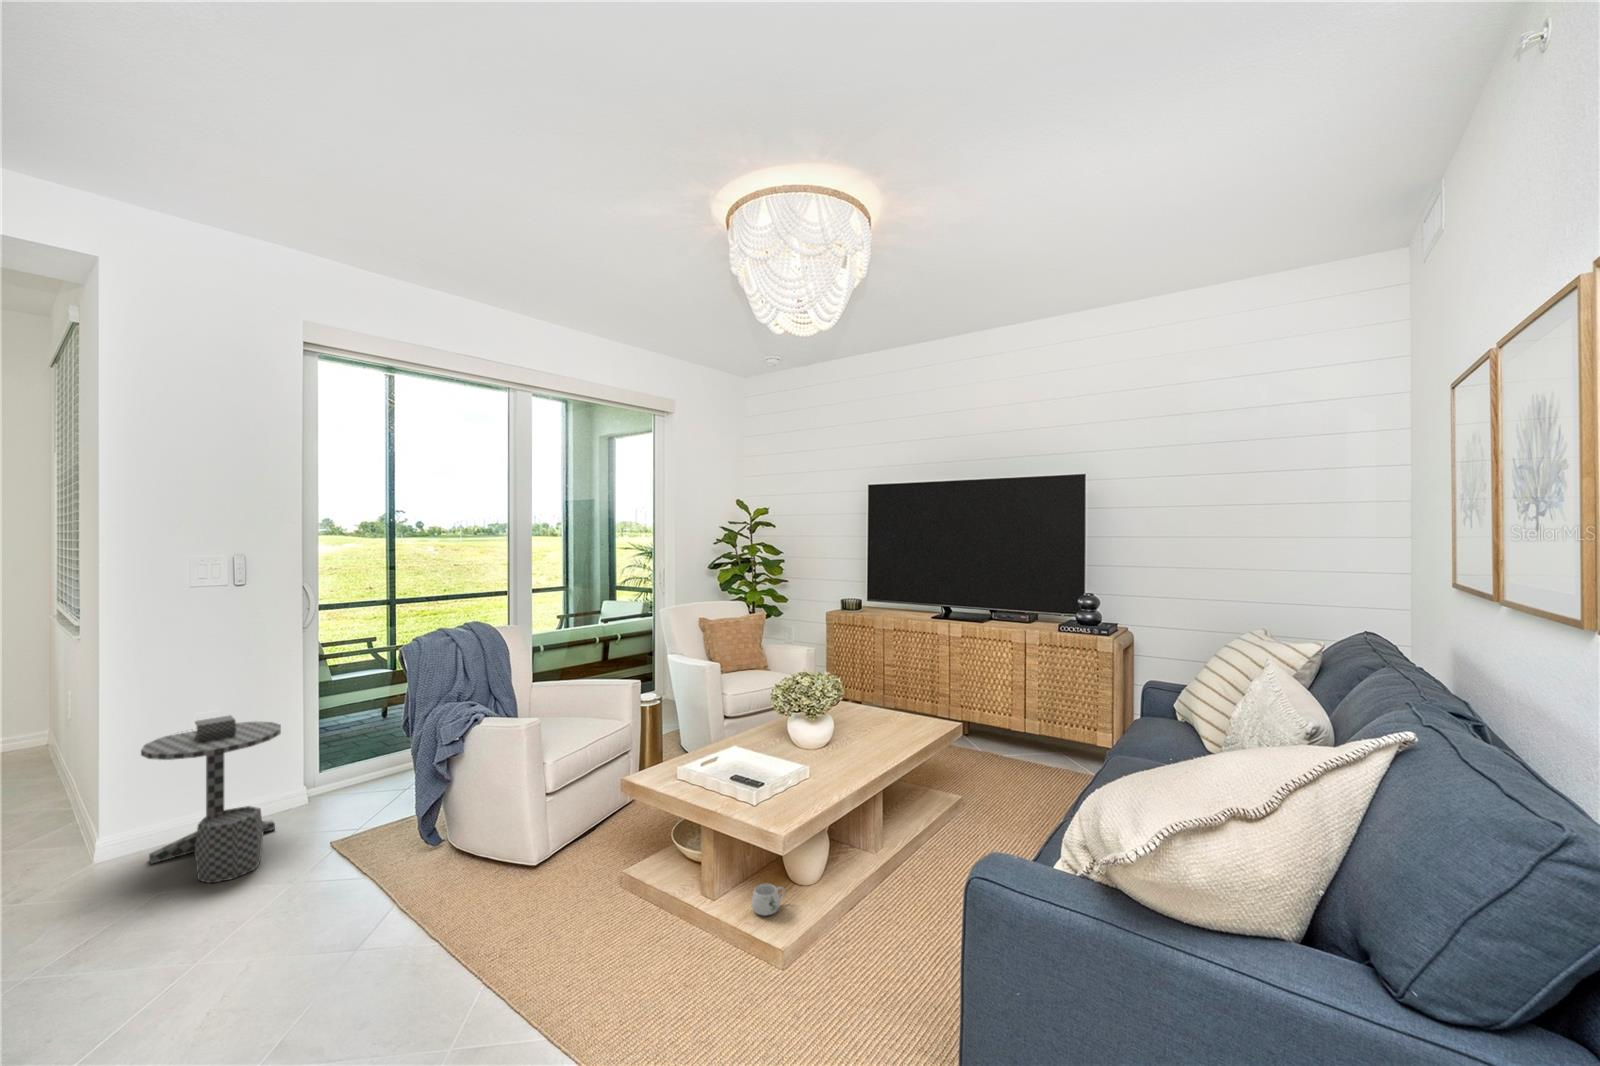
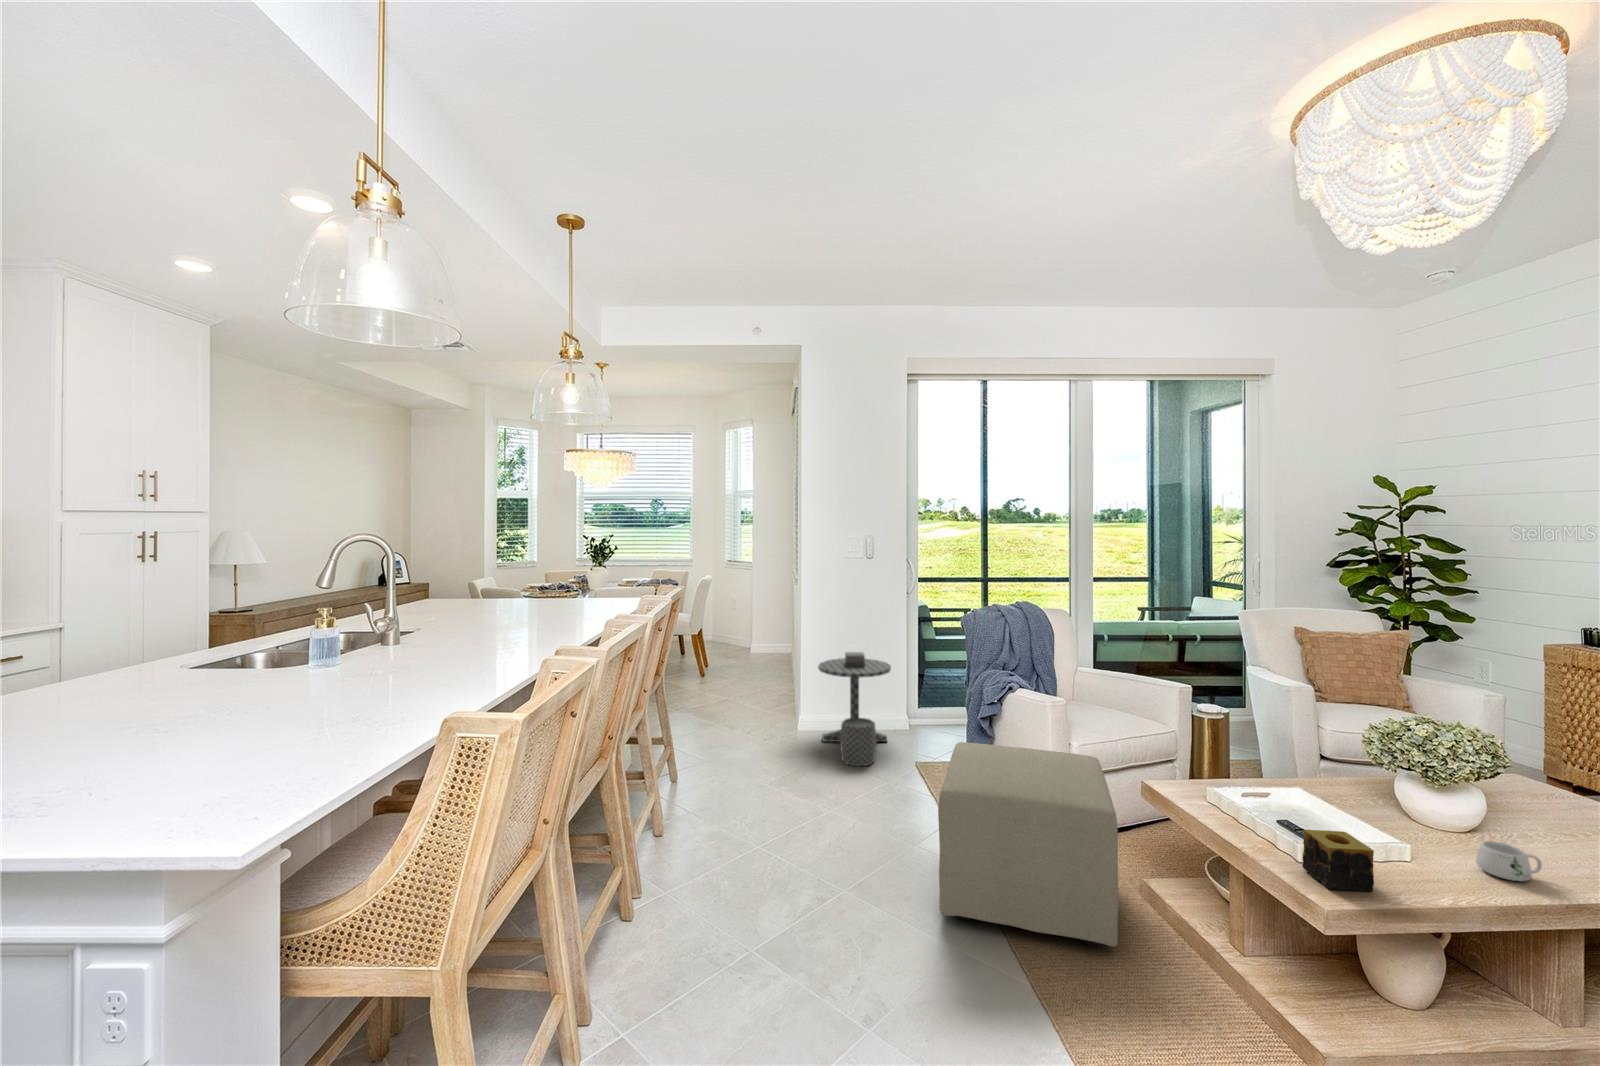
ottoman: none [416,769,622,1020] -> present [938,742,1118,947]
candle: none [761,771,804,819] -> present [1302,829,1374,891]
mug: present [751,884,785,916] -> present [1476,841,1542,881]

